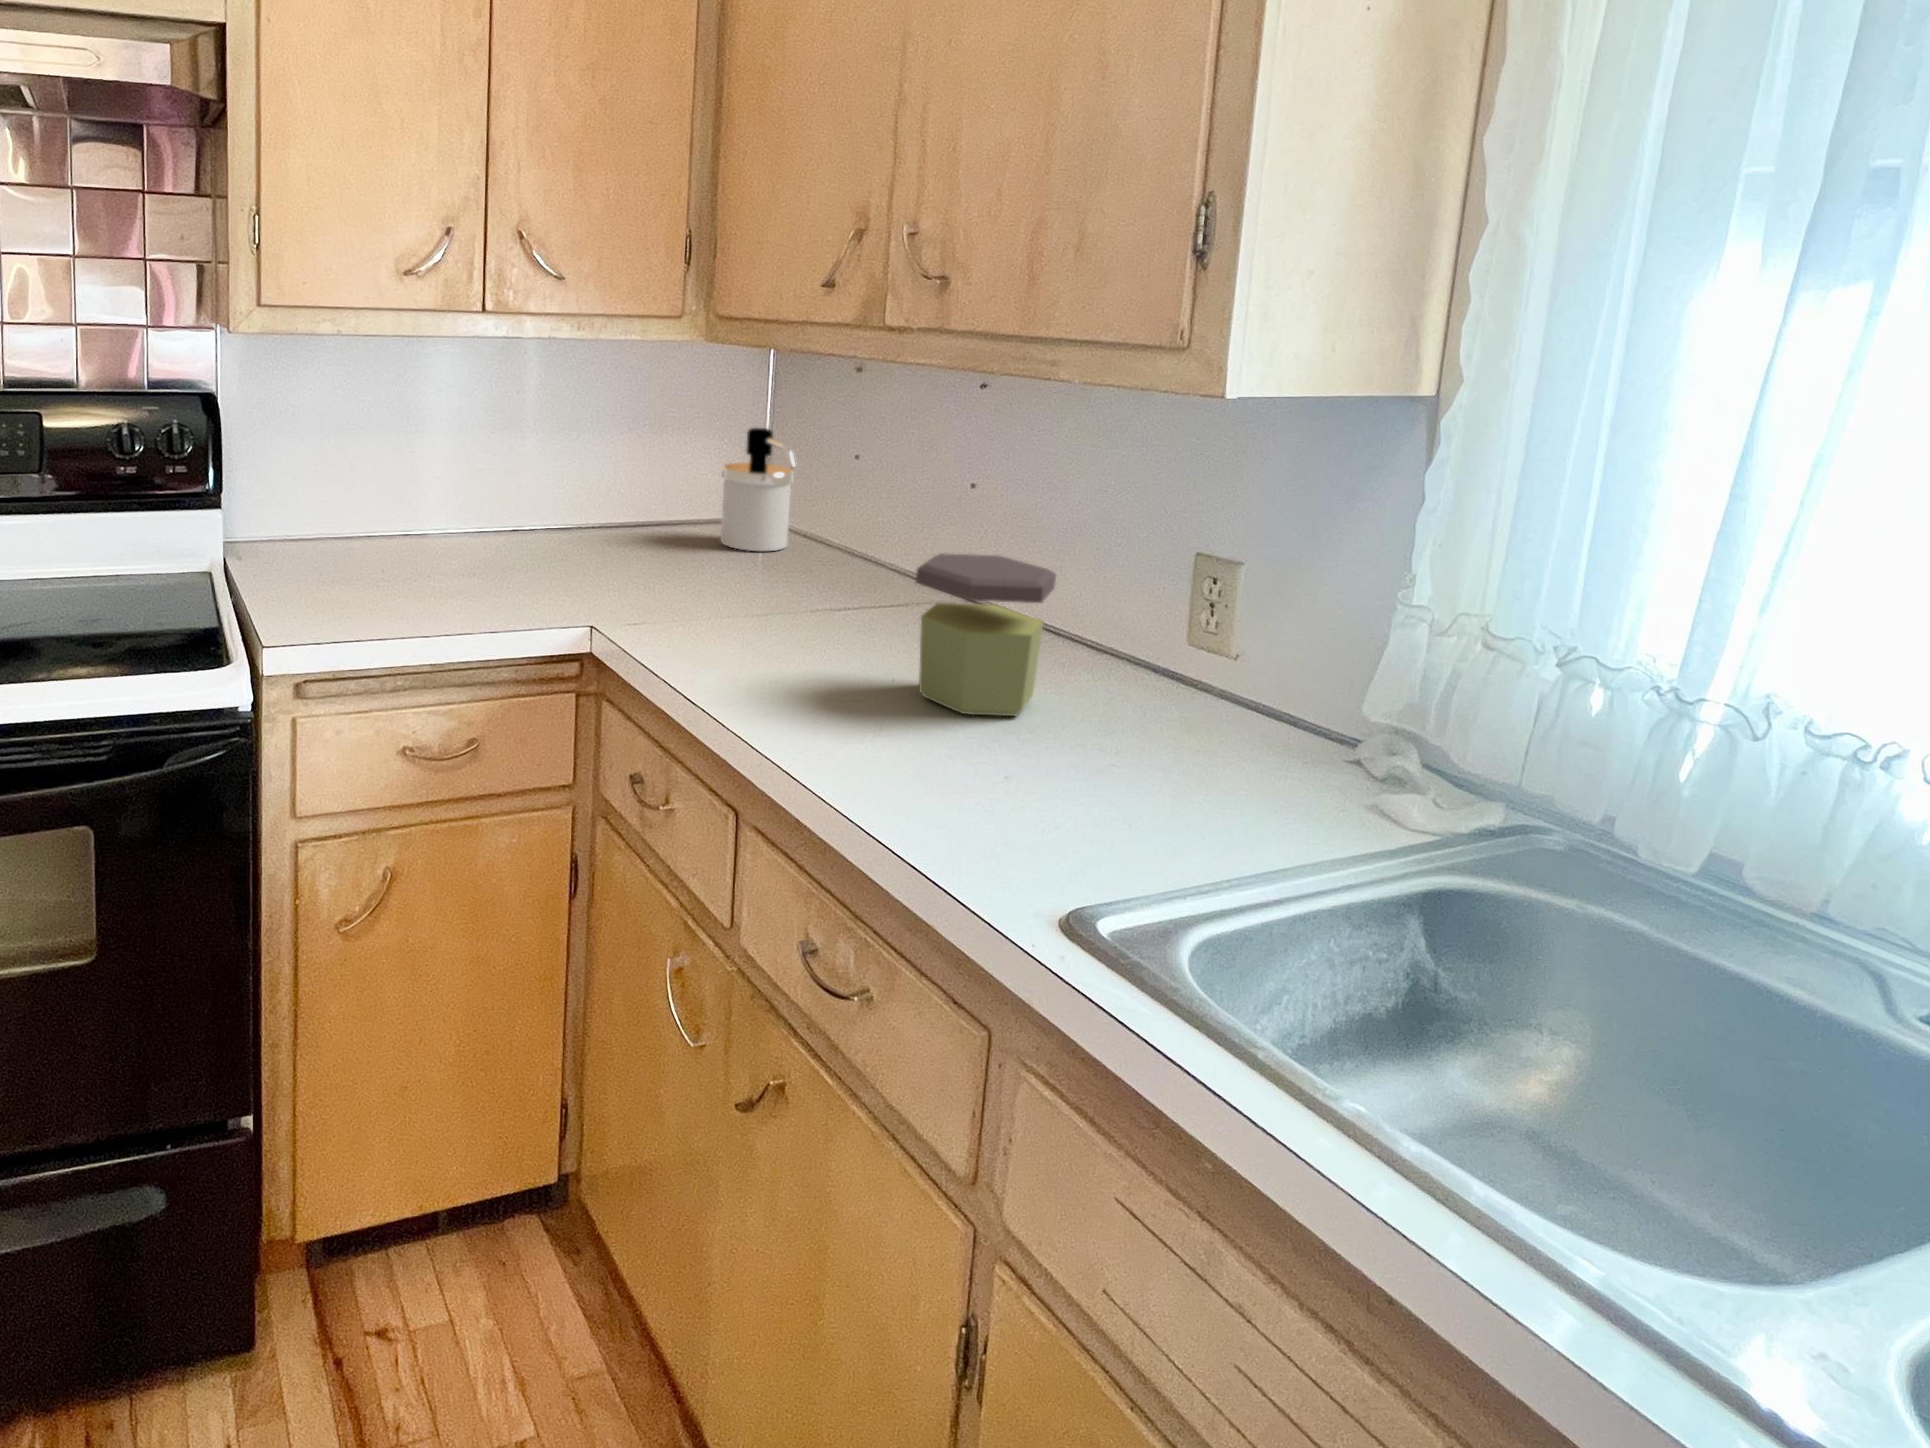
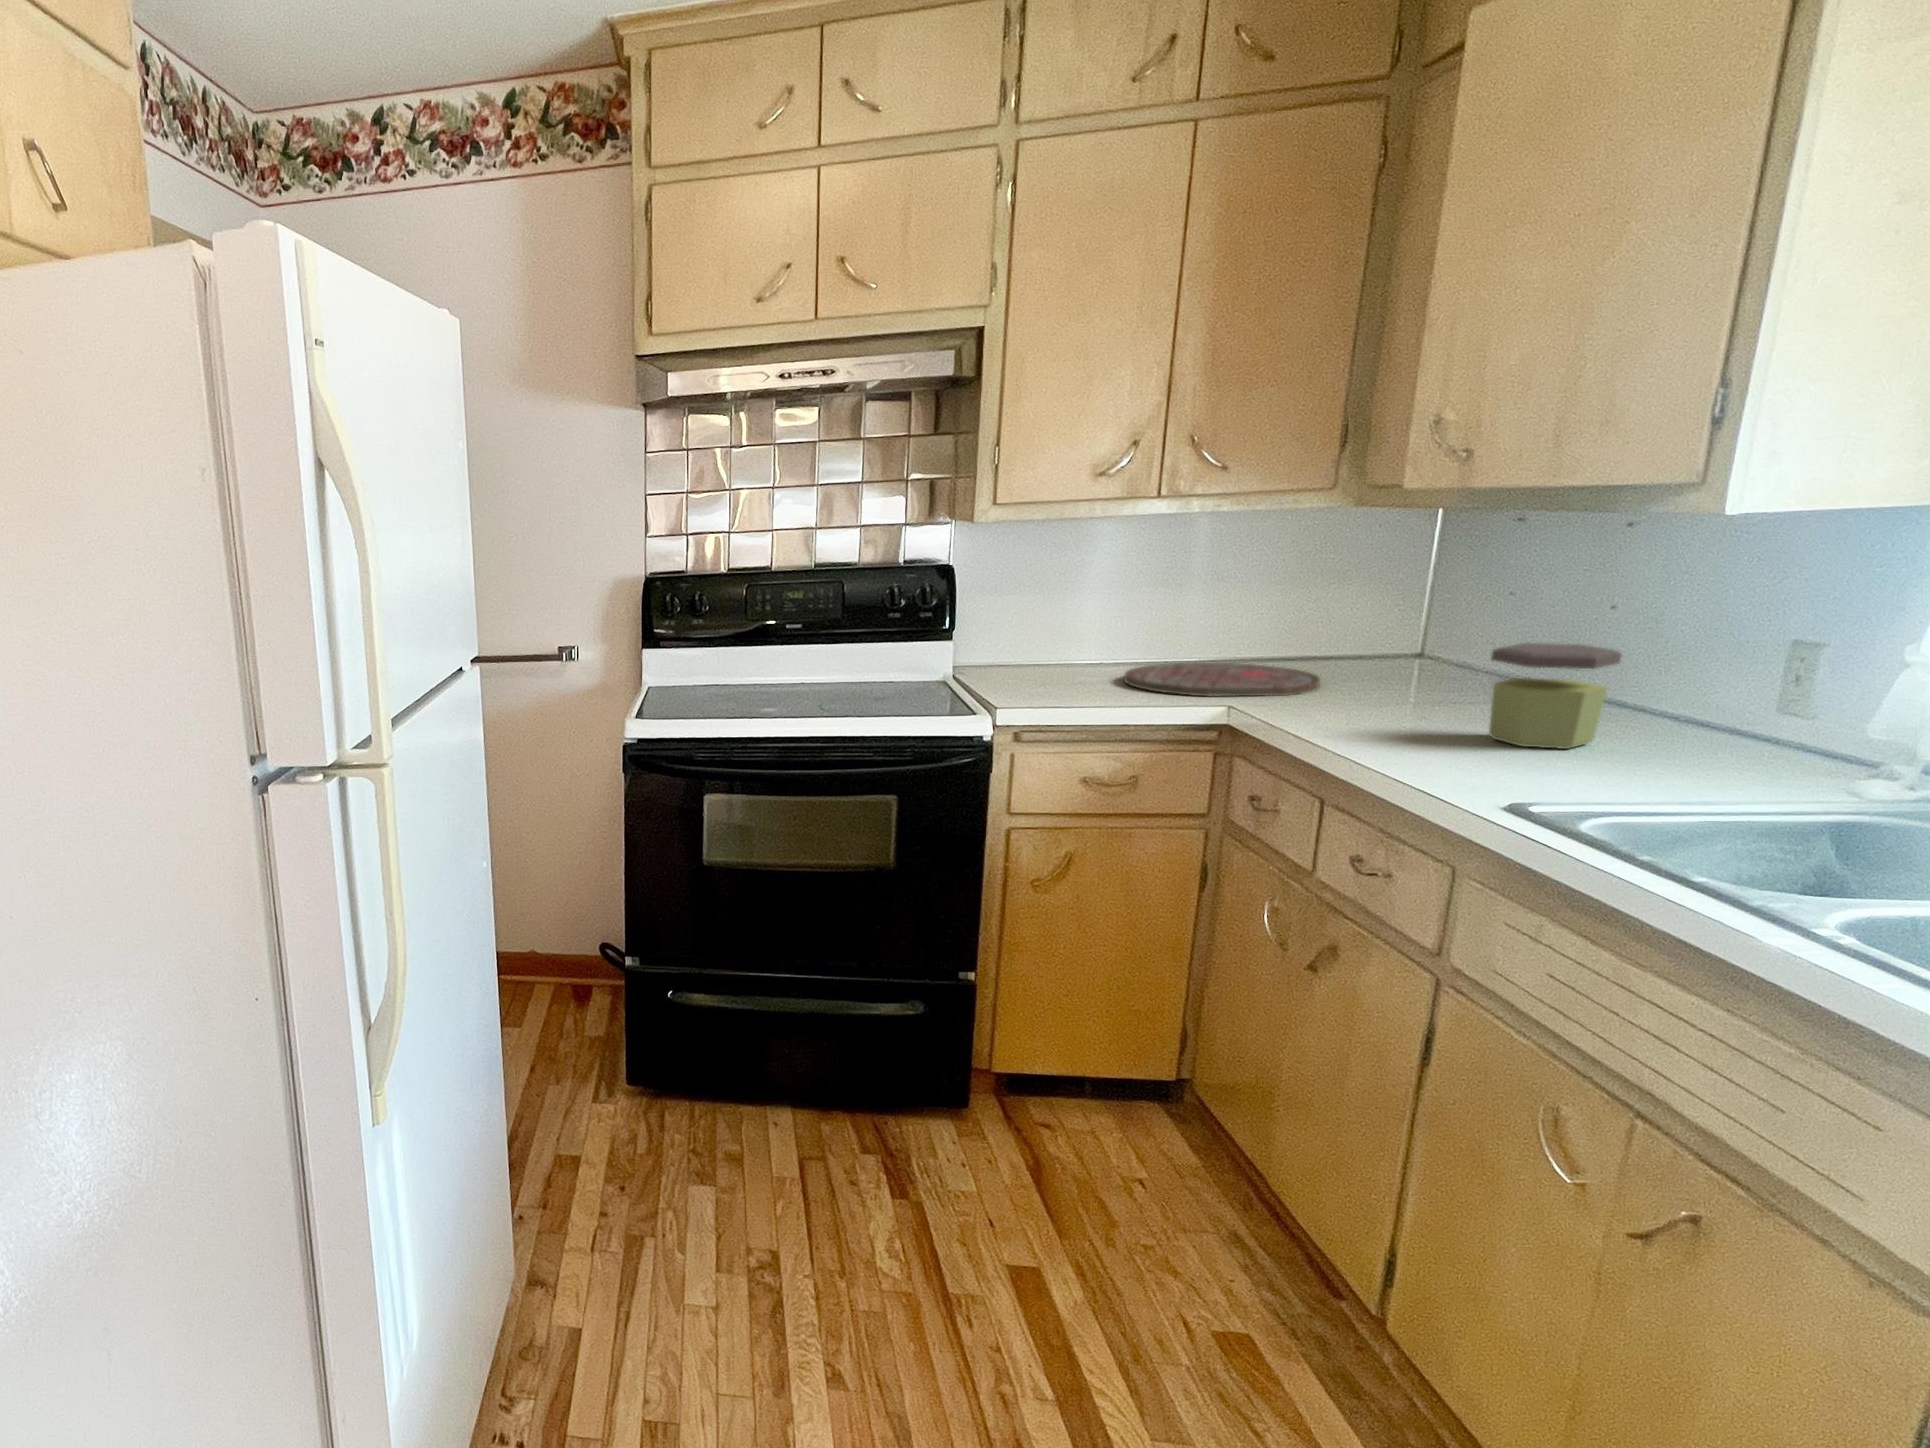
soap dispenser: present [721,428,796,551] -> none [1364,575,1443,672]
cutting board: none [455,540,687,608] -> present [1124,663,1320,696]

